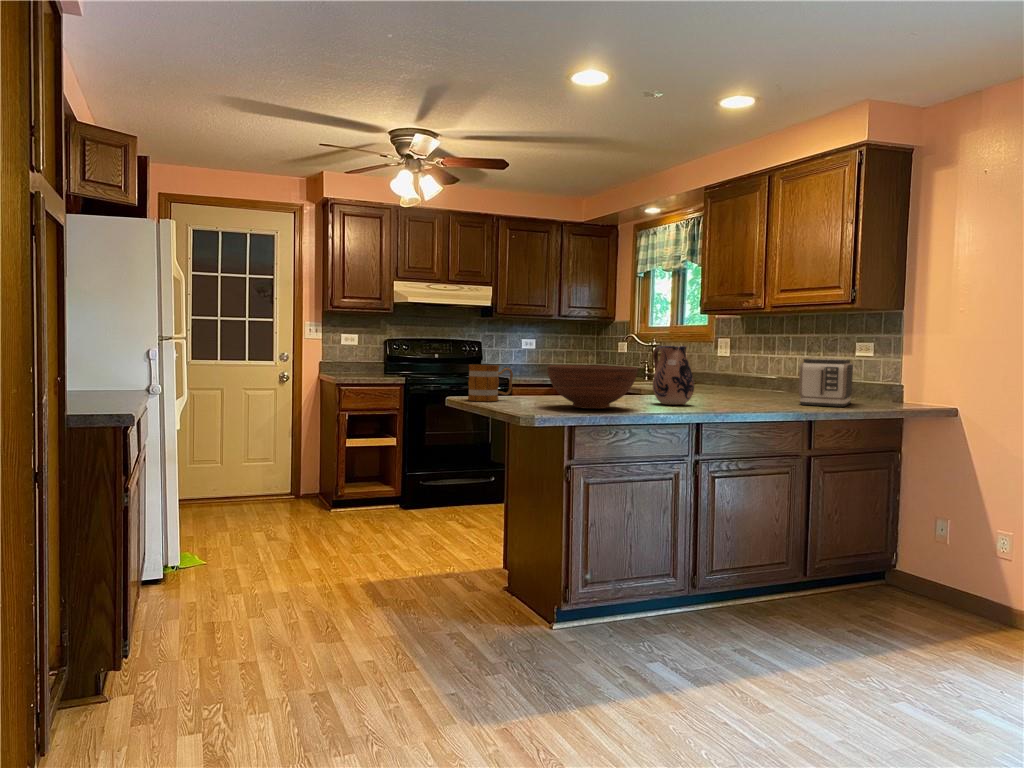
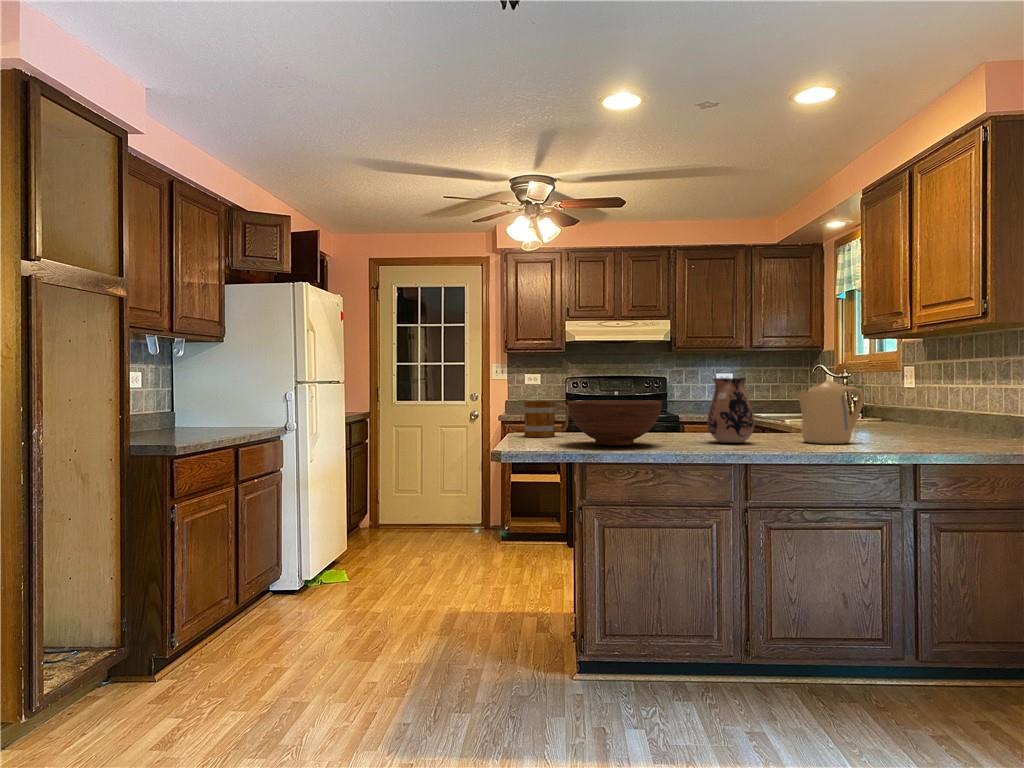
kettle: none [718,350,767,404] -> present [796,380,864,444]
toaster: present [799,359,853,407] -> none [904,389,998,448]

